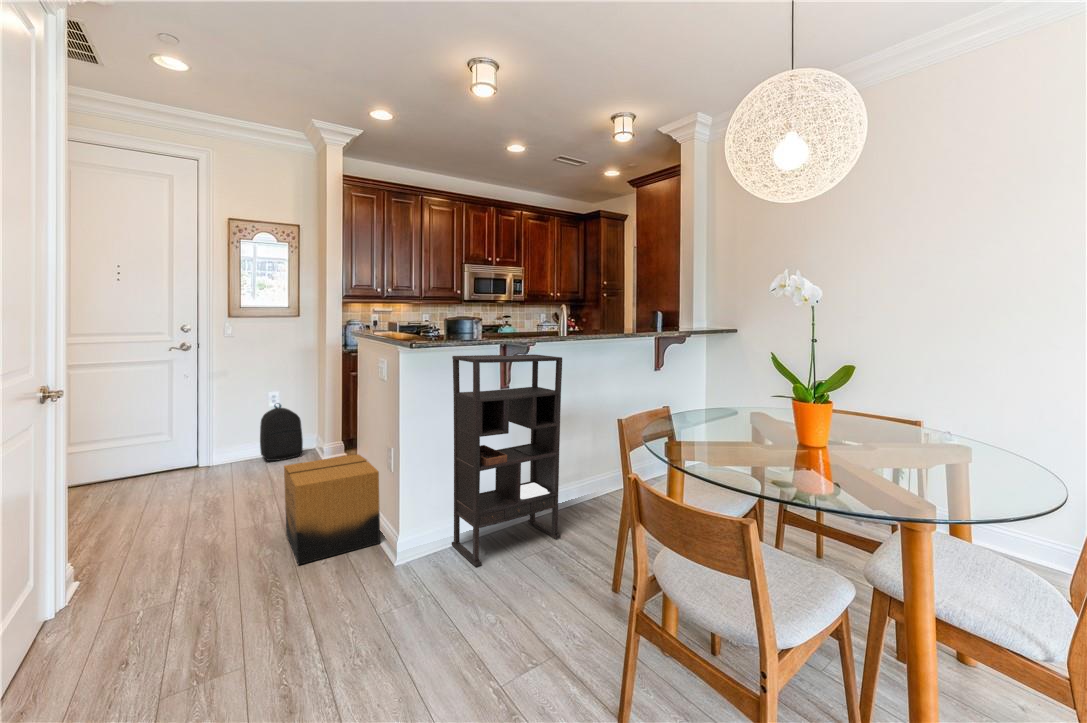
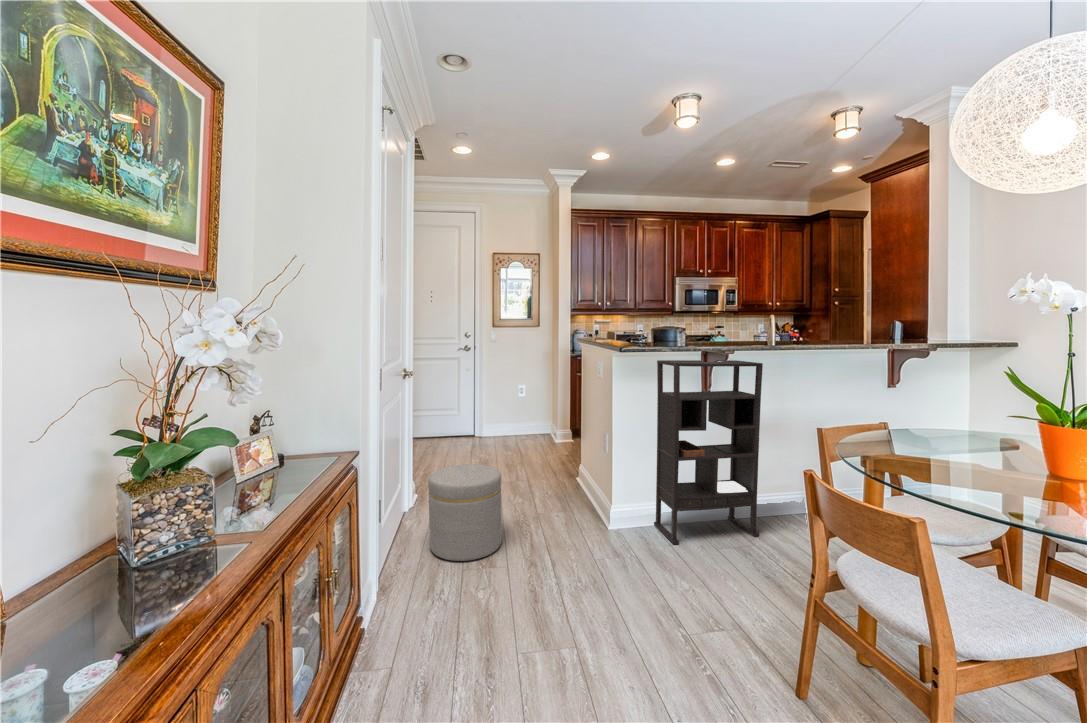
backpack: present [260,403,303,461] -> none [509,397,539,443]
cardboard box: present [284,454,380,565] -> none [527,440,595,517]
ottoman: none [101,511,243,670] -> present [428,464,502,561]

